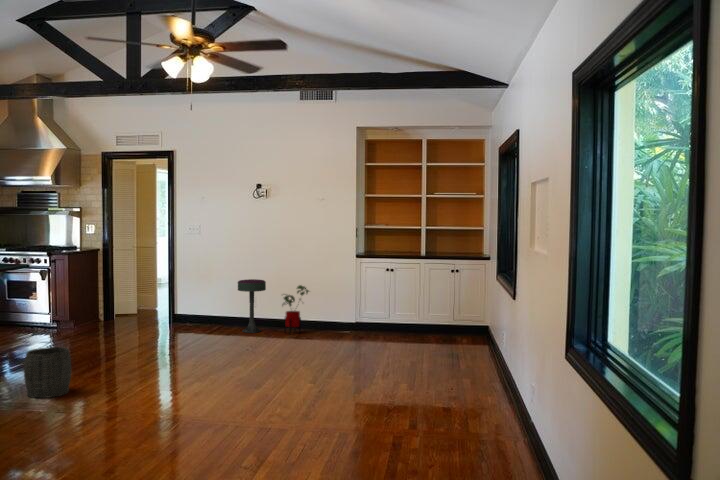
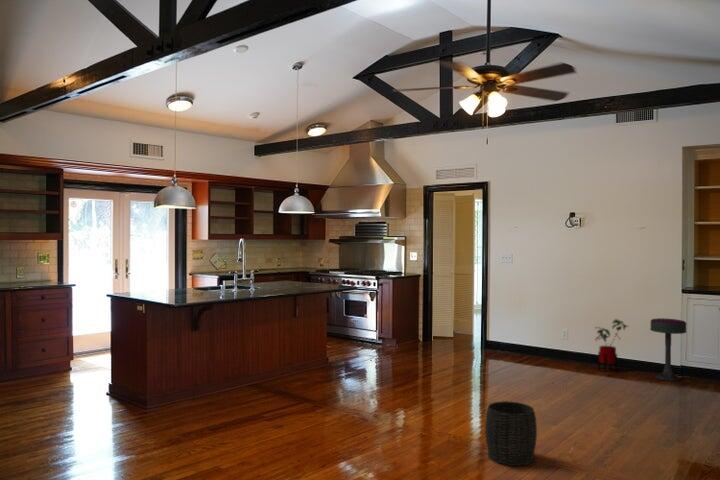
bar stool: present [238,279,266,333] -> present [650,318,687,381]
woven basket: present [24,347,71,398] -> present [485,401,537,466]

